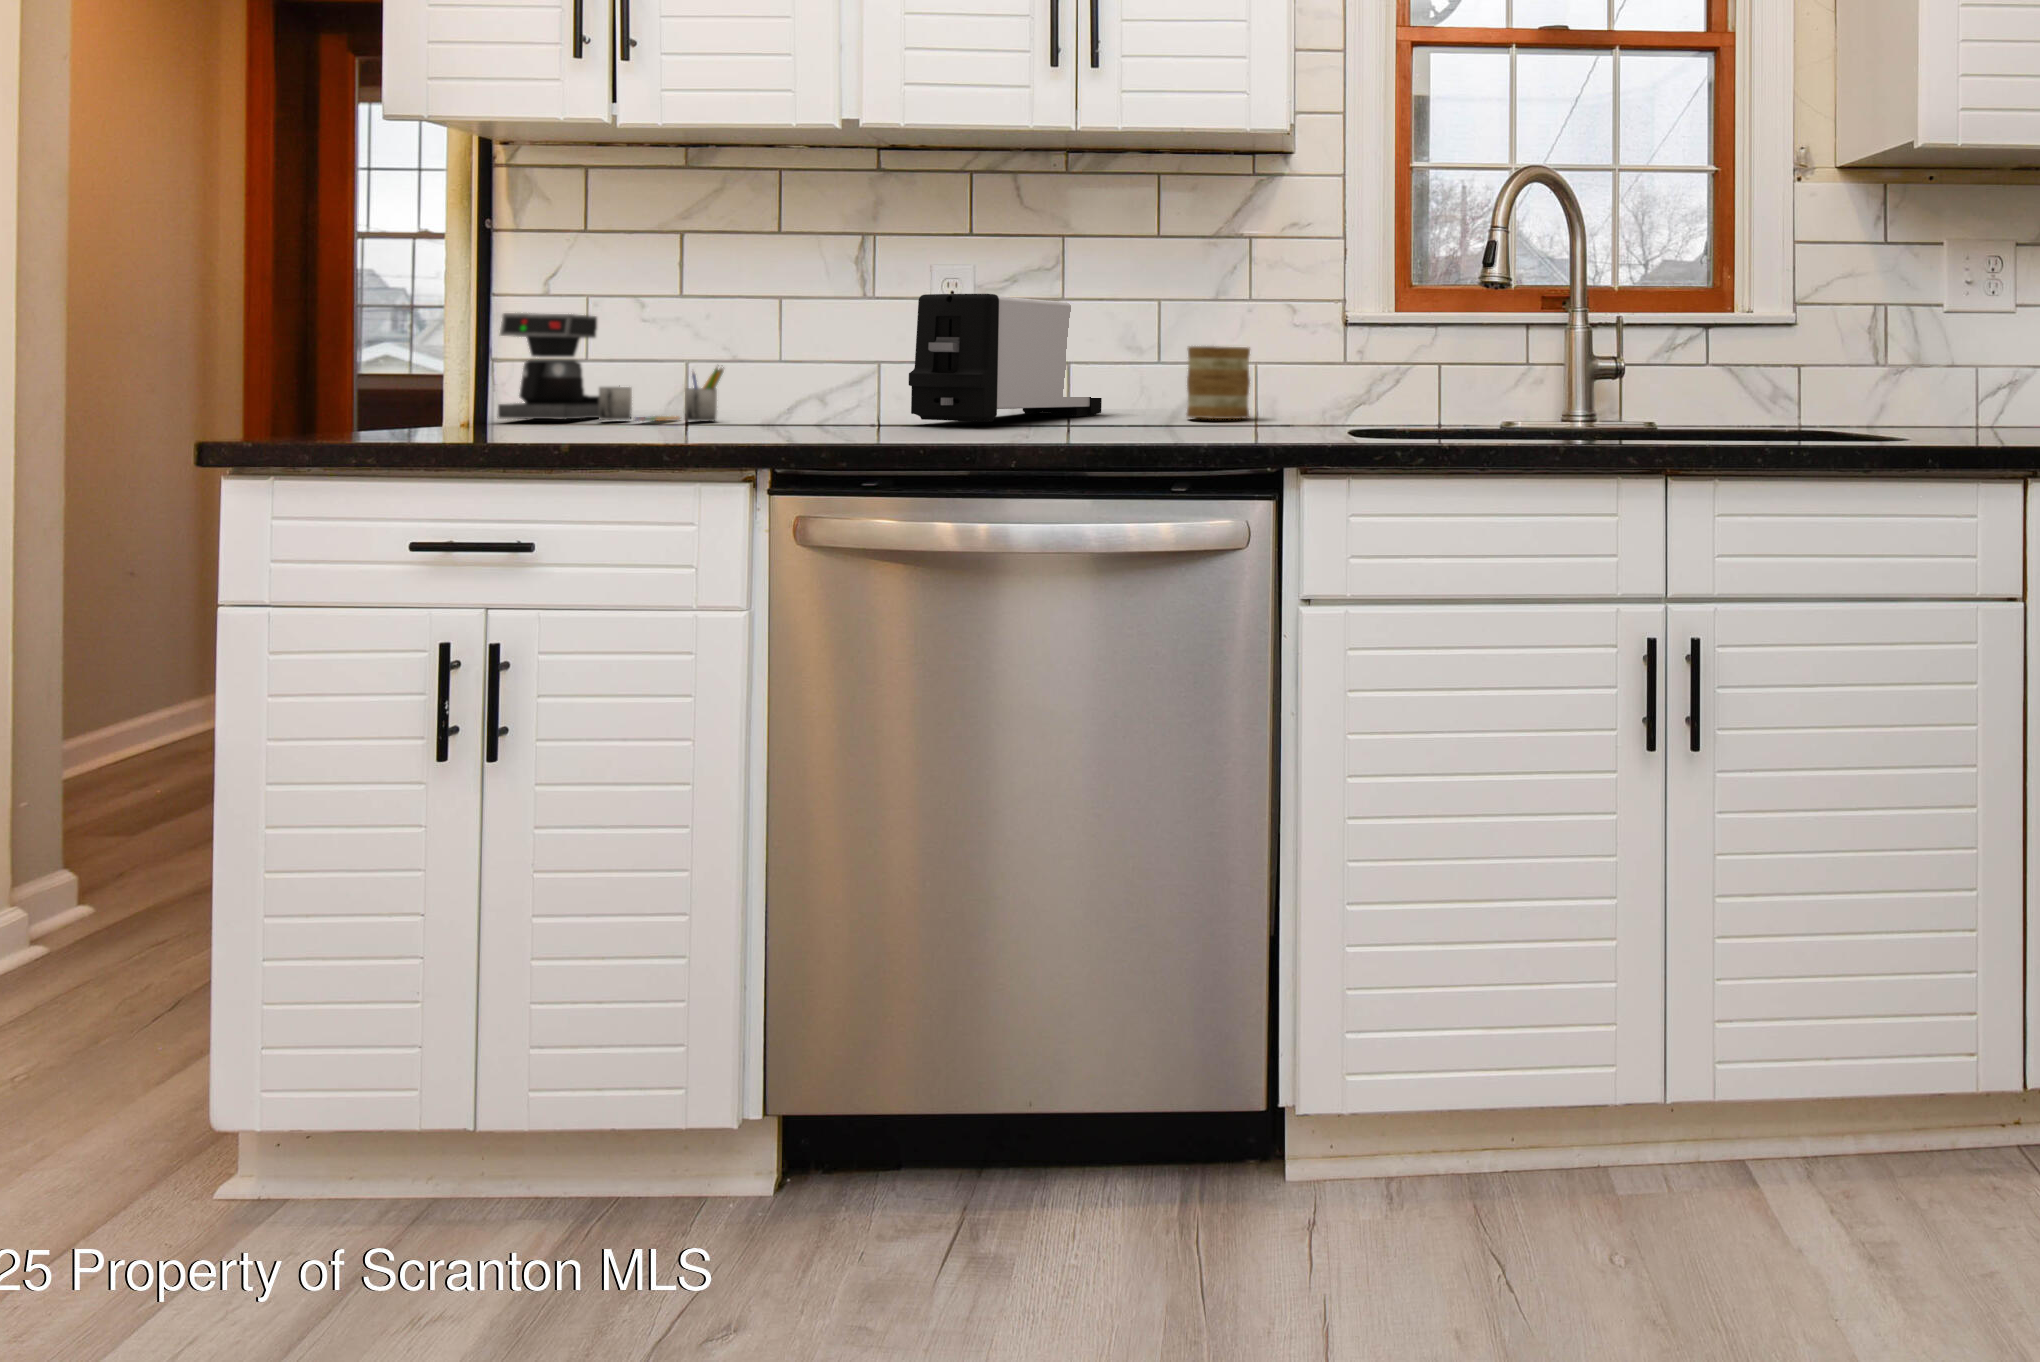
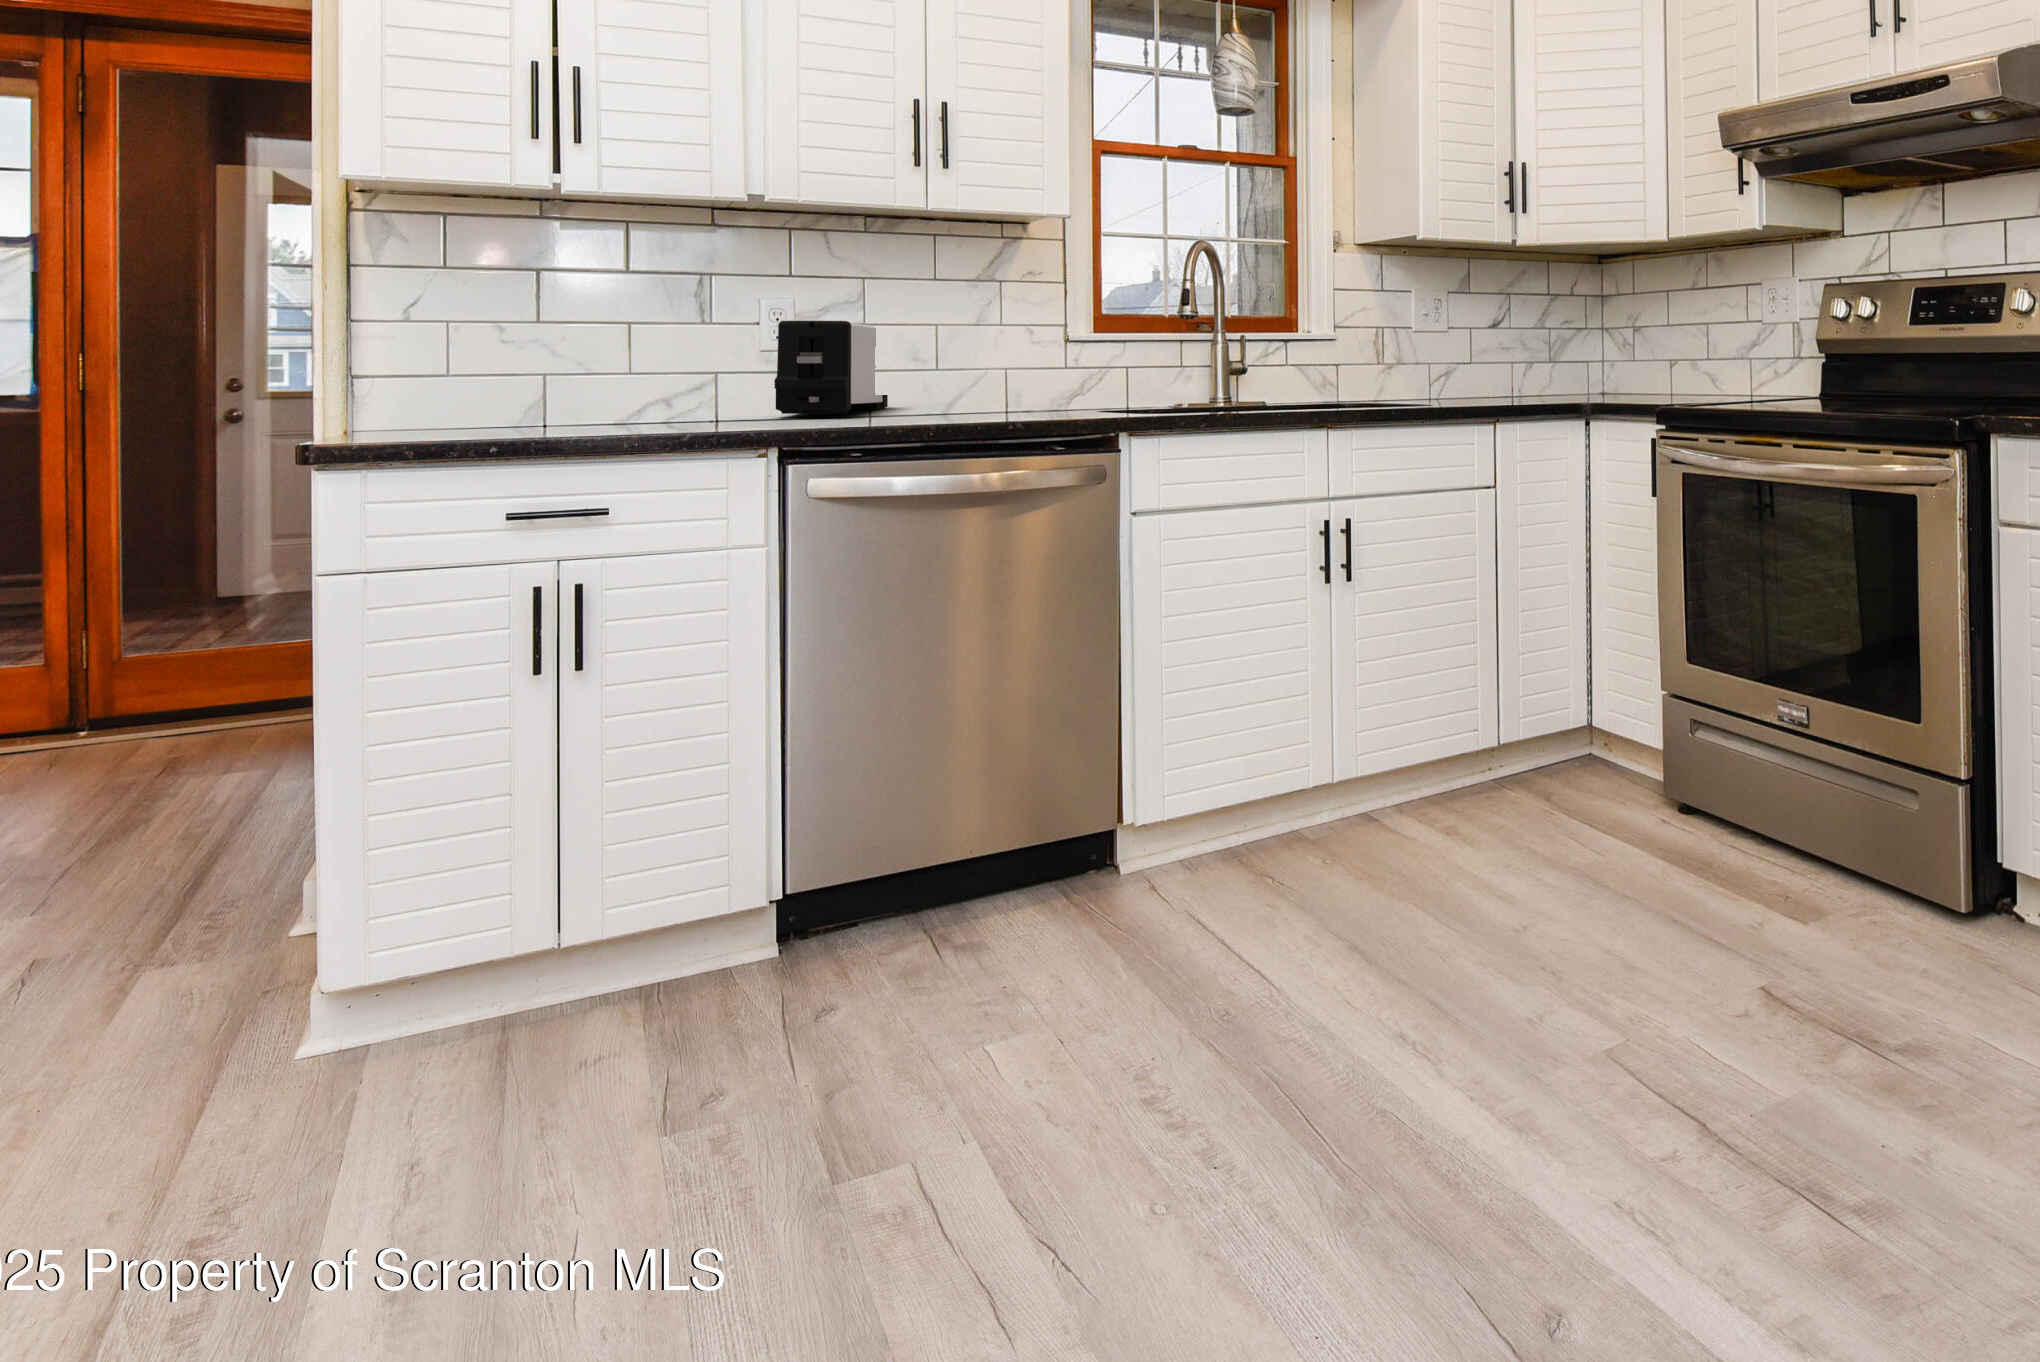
coffee maker: present [497,313,724,421] -> none [387,335,600,424]
mug: present [1187,346,1250,419] -> none [966,358,1011,408]

